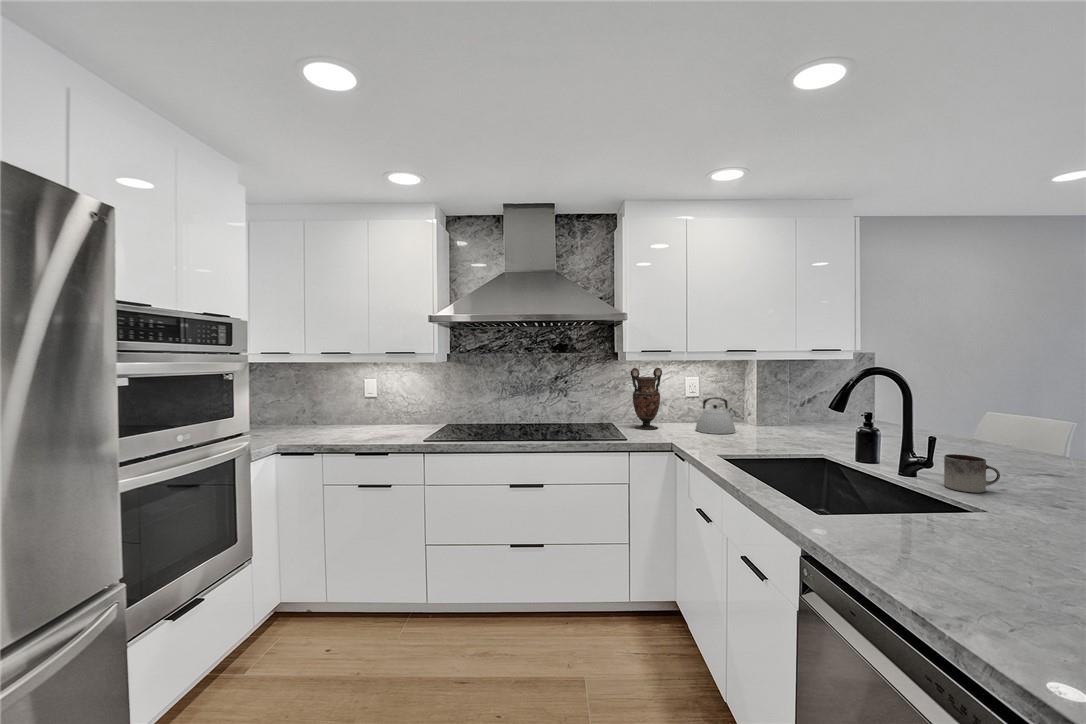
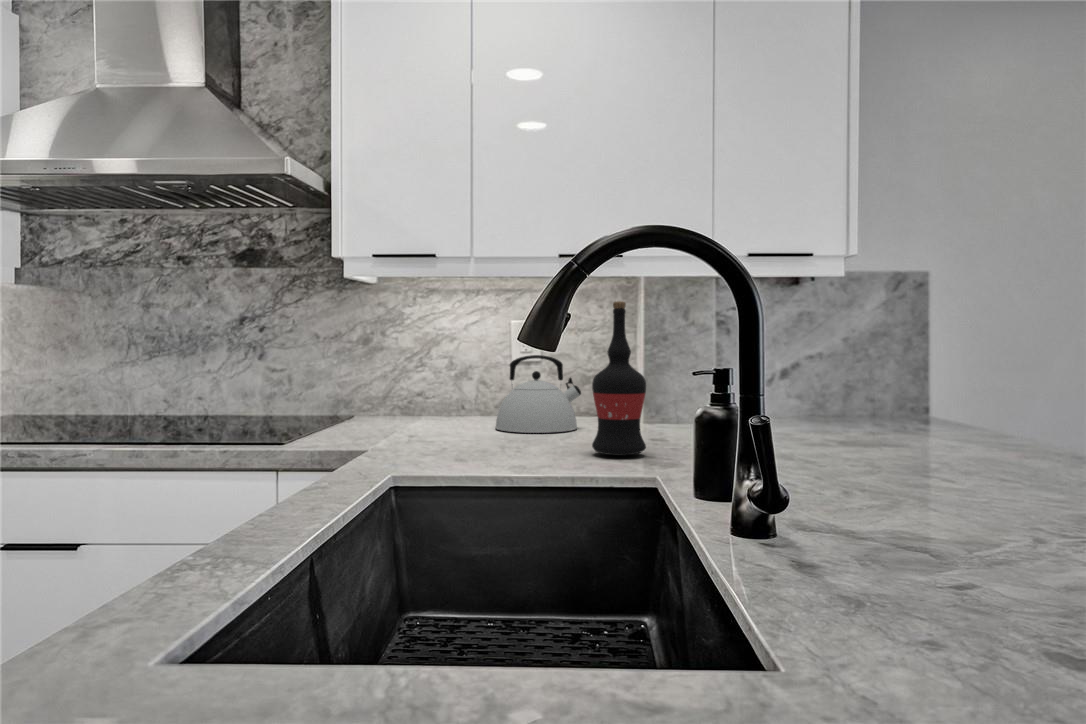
vase: present [631,368,662,430] -> none [368,294,443,425]
wine bottle: none [773,382,799,447] -> present [592,301,646,455]
mug: present [944,454,1000,493] -> none [855,454,1009,573]

